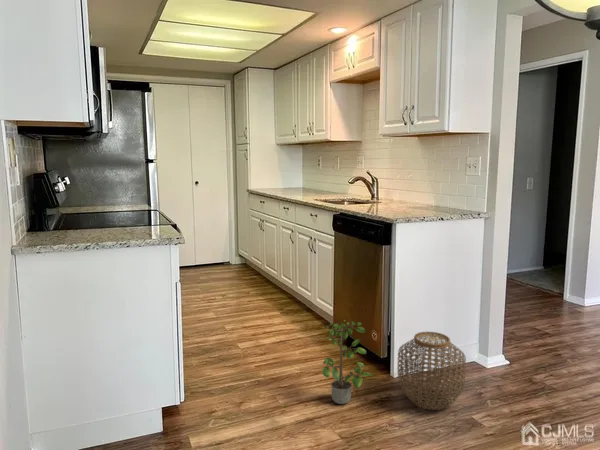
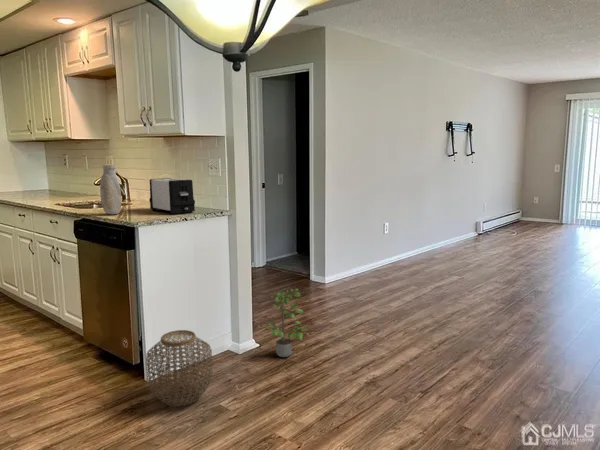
vase: none [361,163,379,211] -> present [100,165,121,215]
toaster: none [404,178,452,214] -> present [149,178,195,214]
potted plant: present [322,320,372,404] -> present [268,289,308,357]

